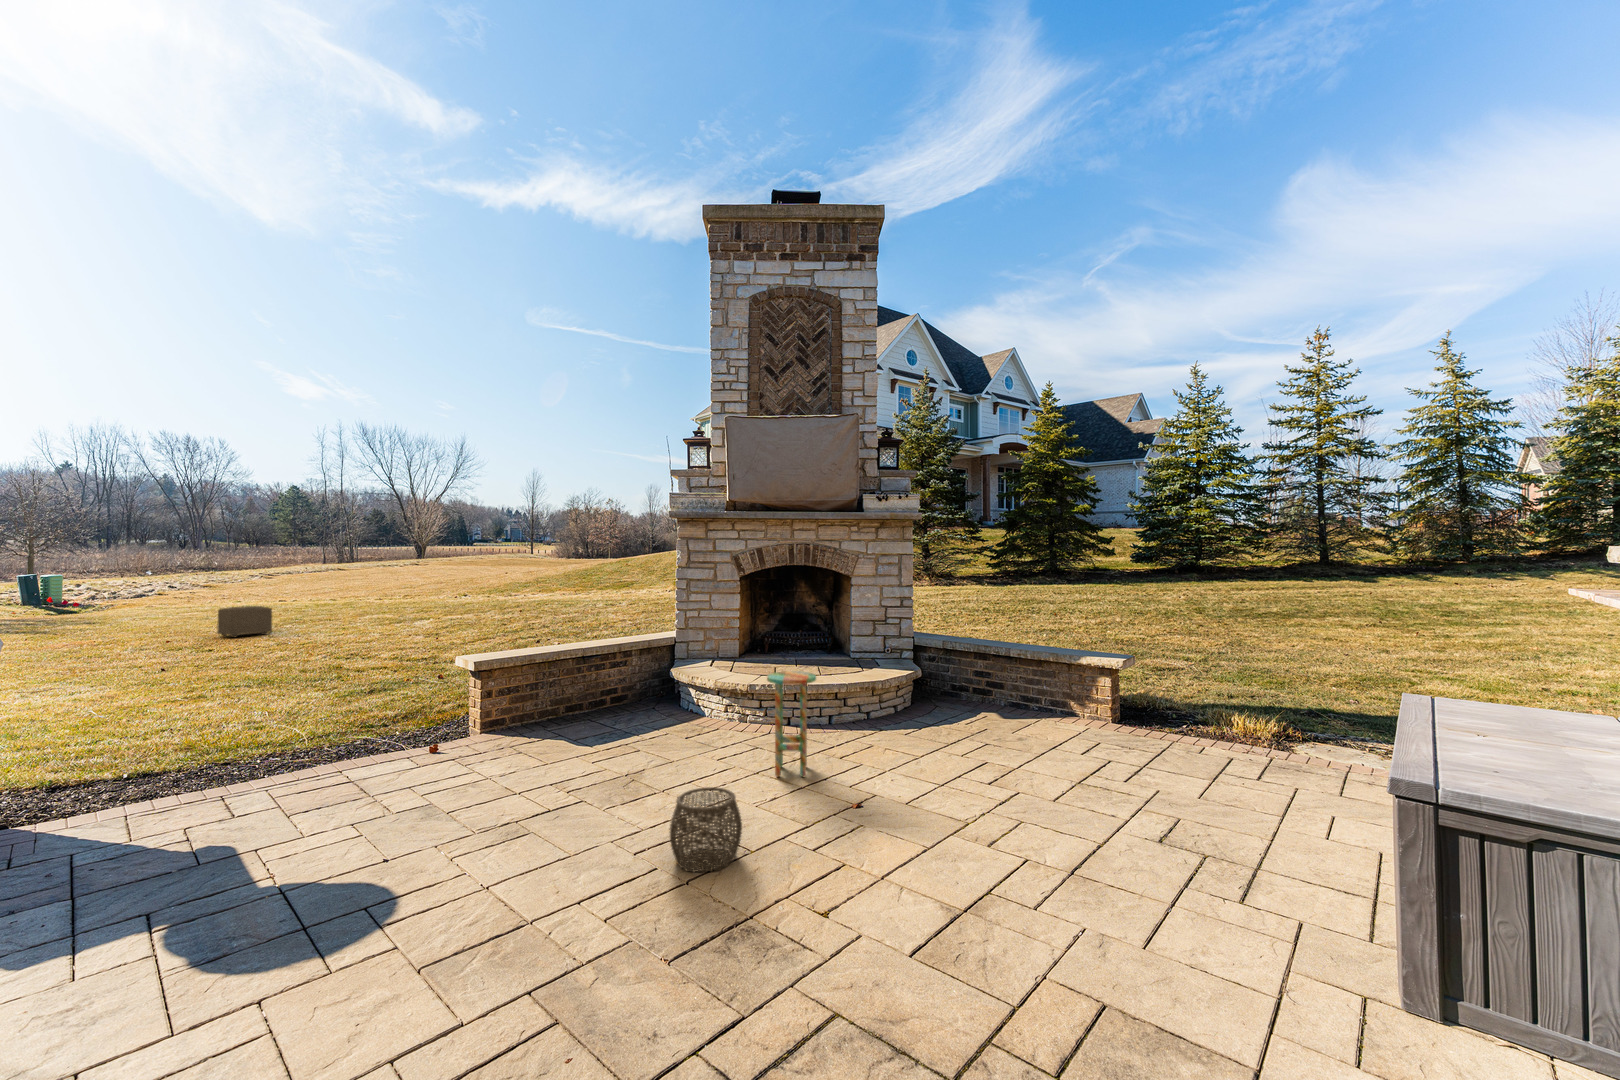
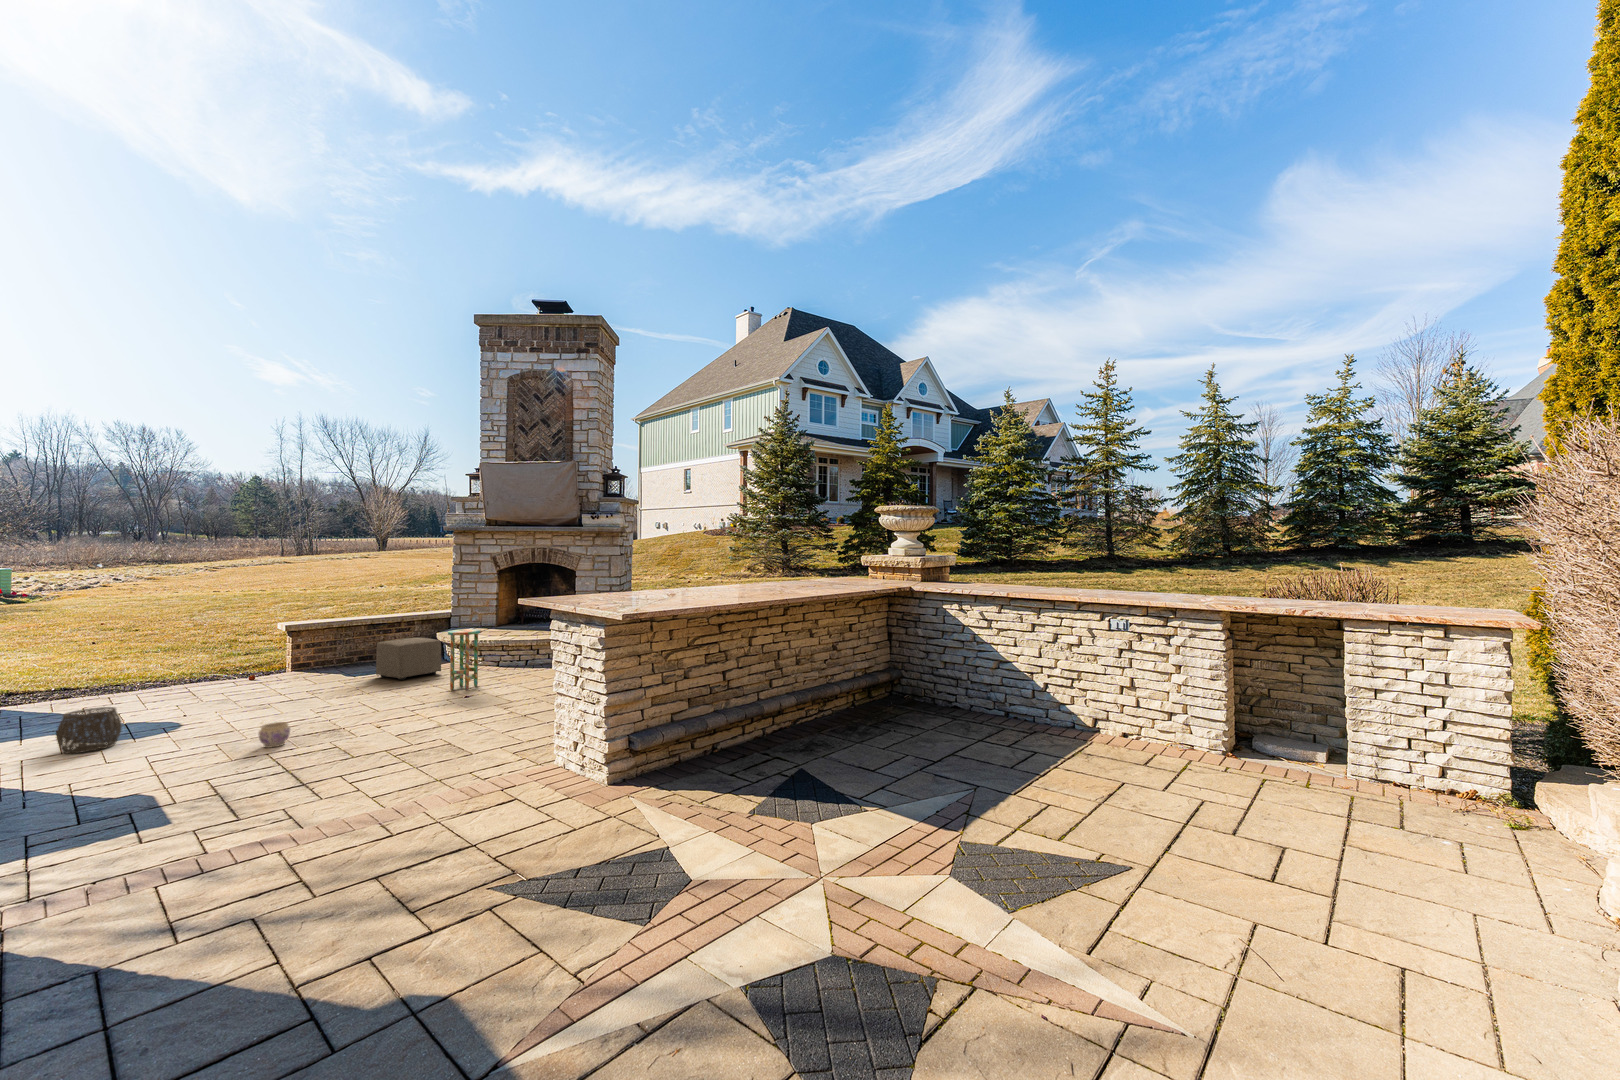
ottoman: present [217,606,272,637] -> present [376,638,441,680]
woven basket: present [669,787,742,872] -> present [56,707,122,753]
planter: none [610,912,669,987] -> present [259,722,290,748]

